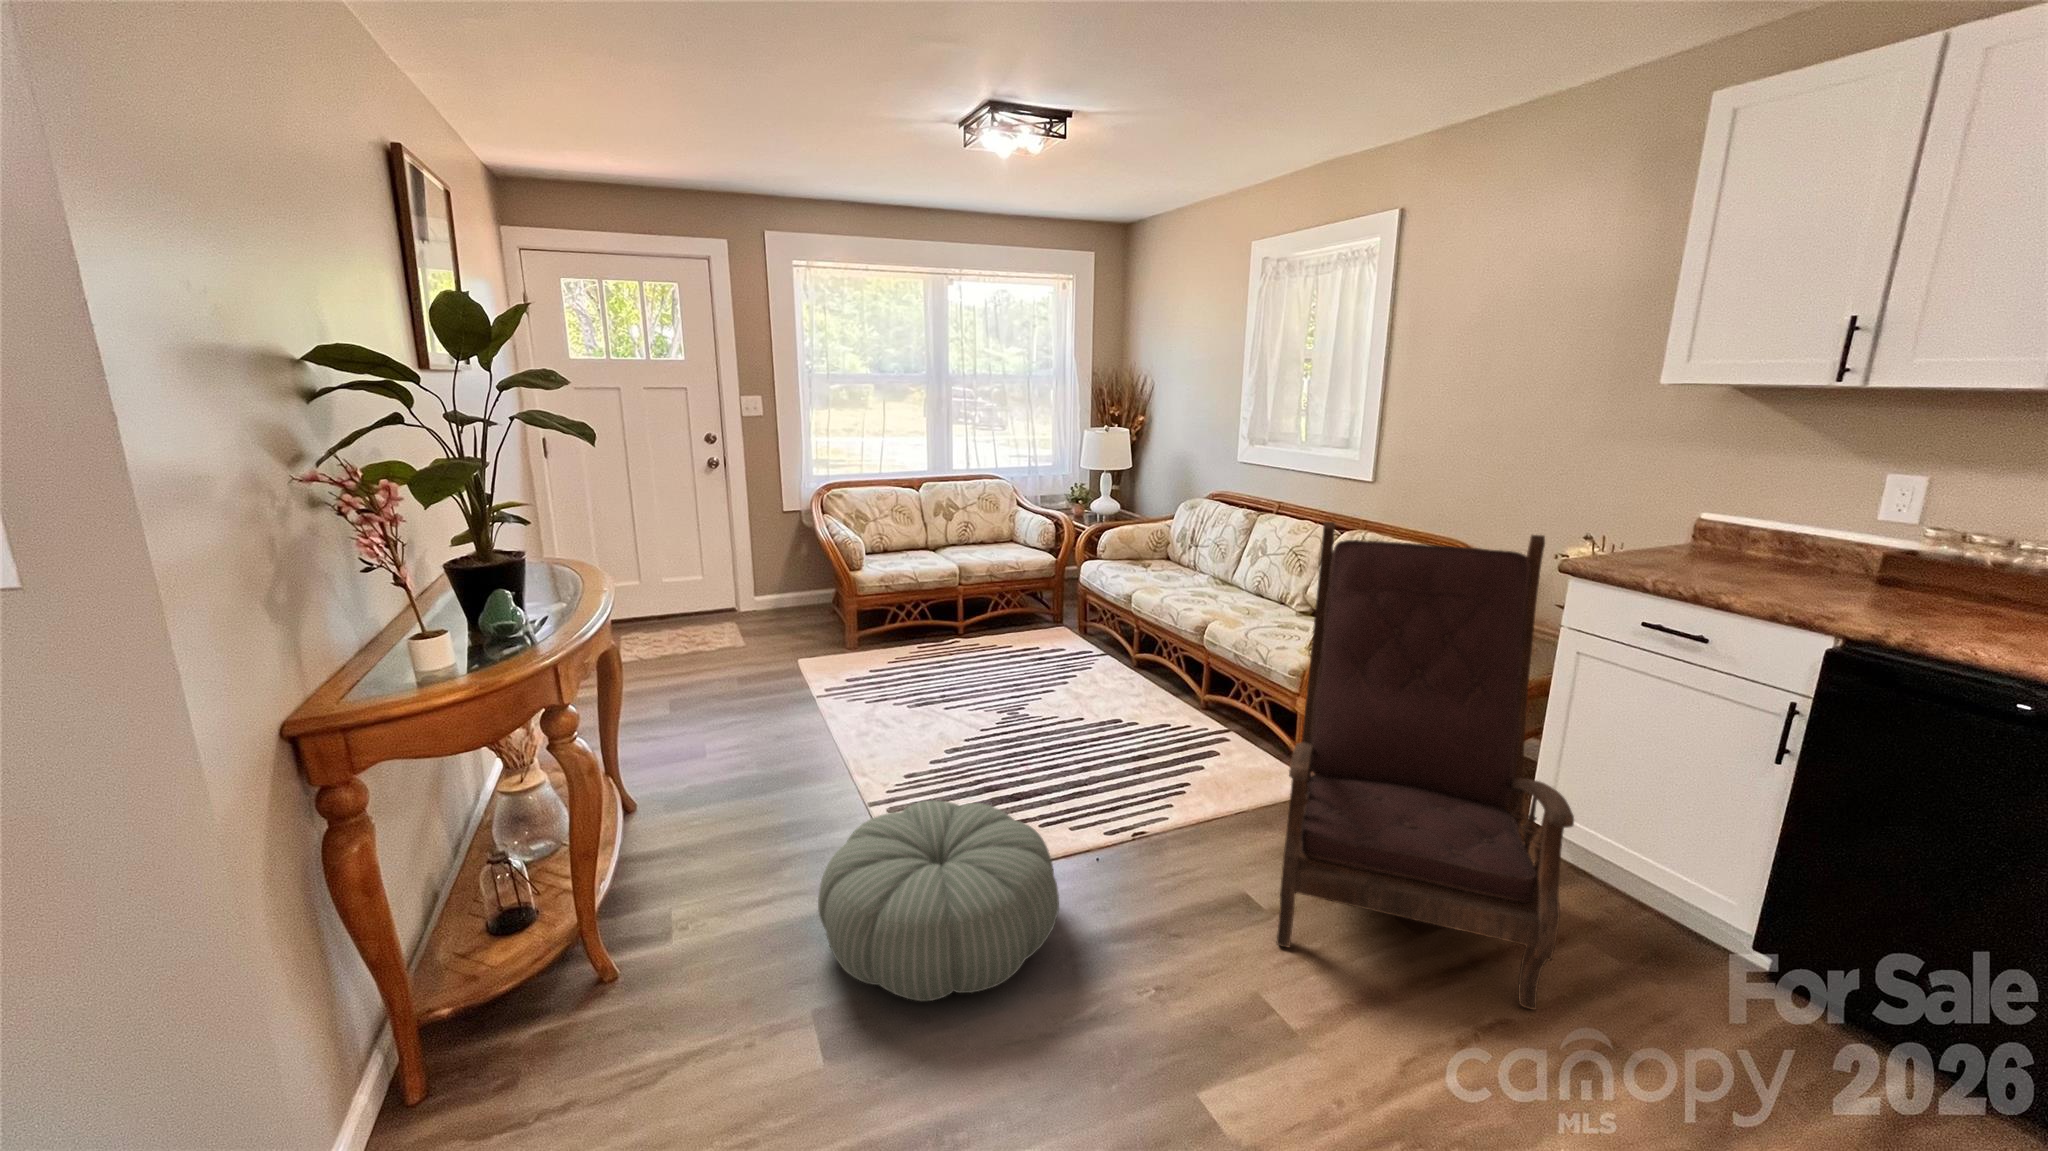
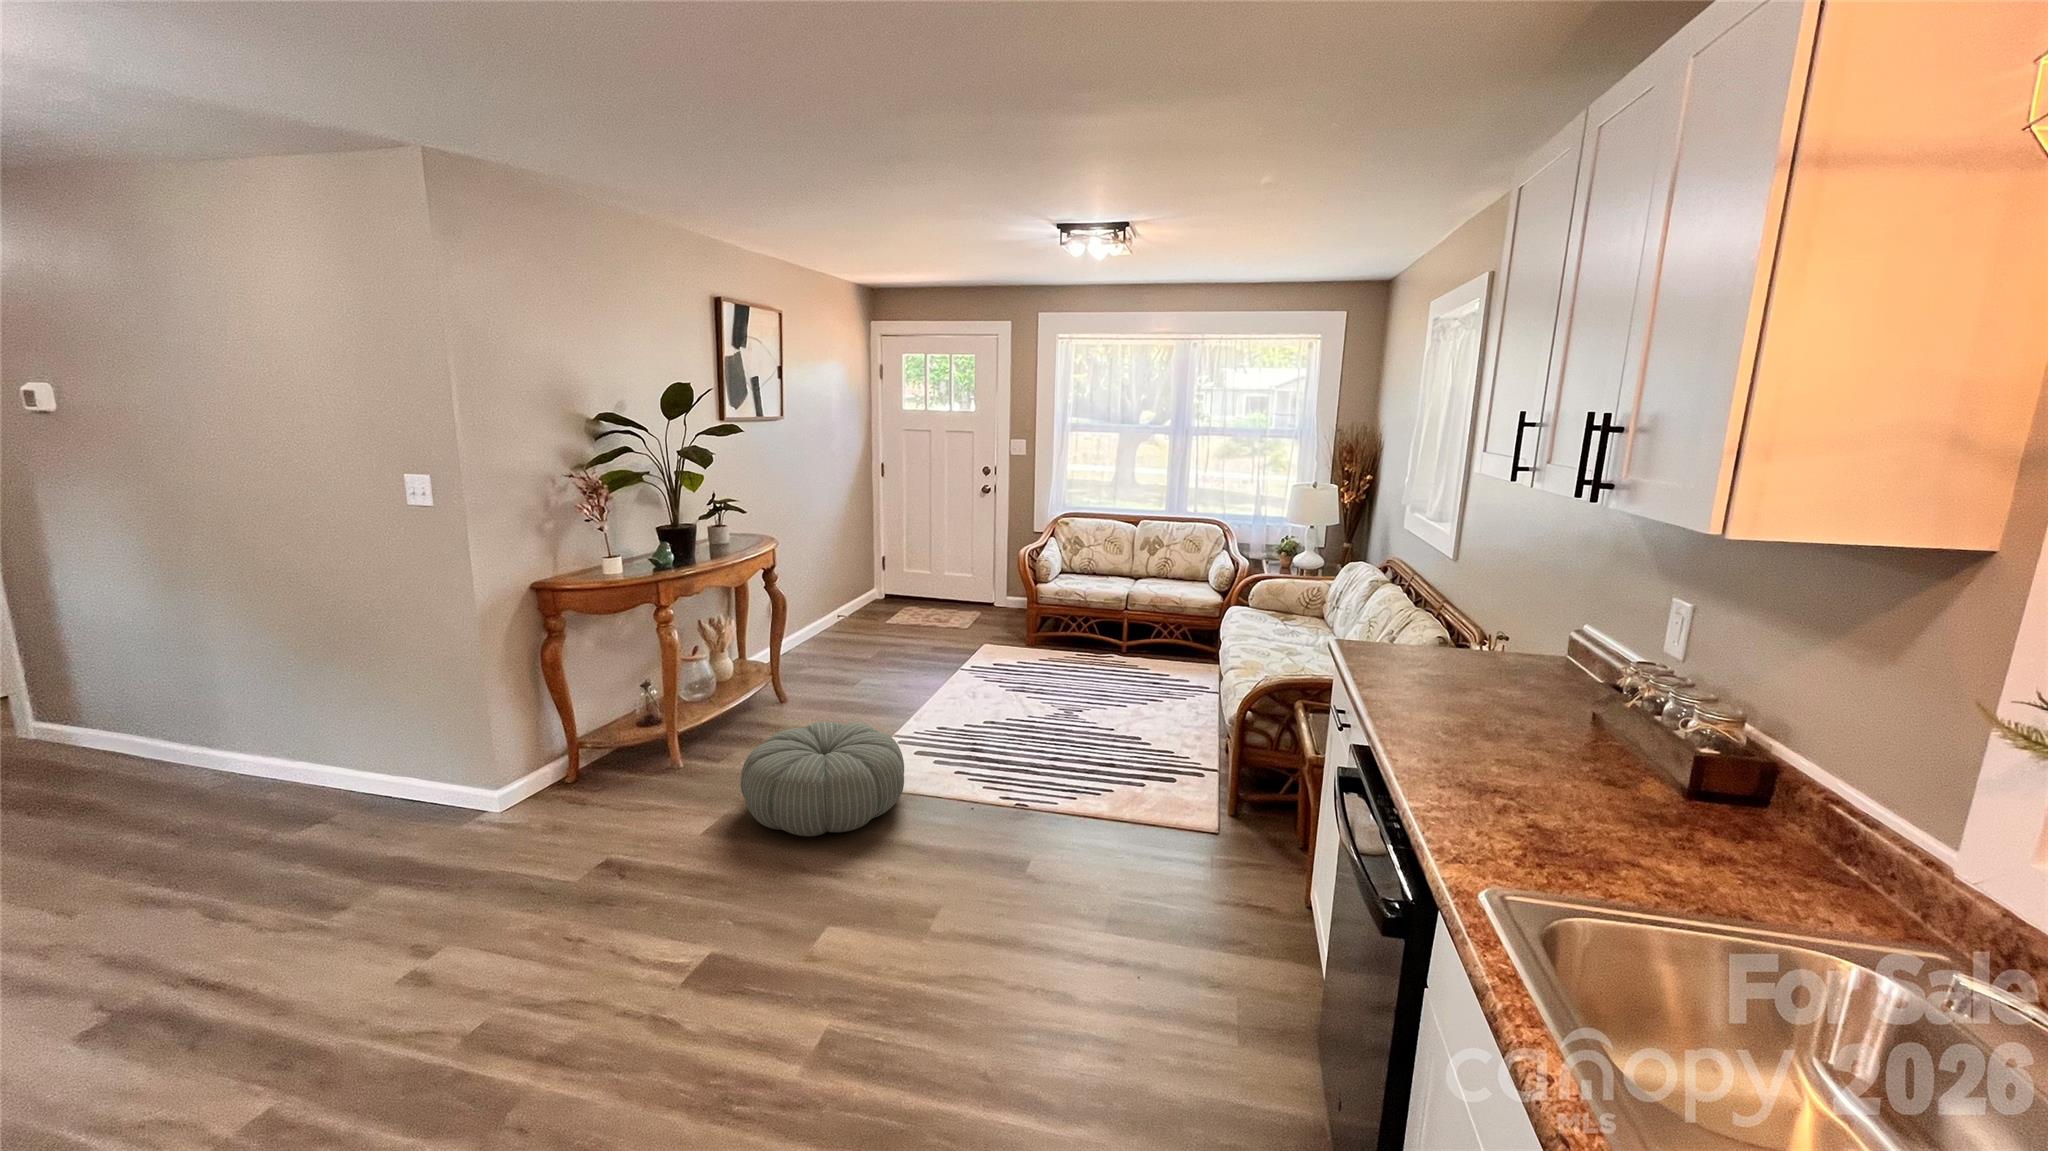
armchair: present [1276,522,1574,1010] -> none [976,574,1317,1014]

